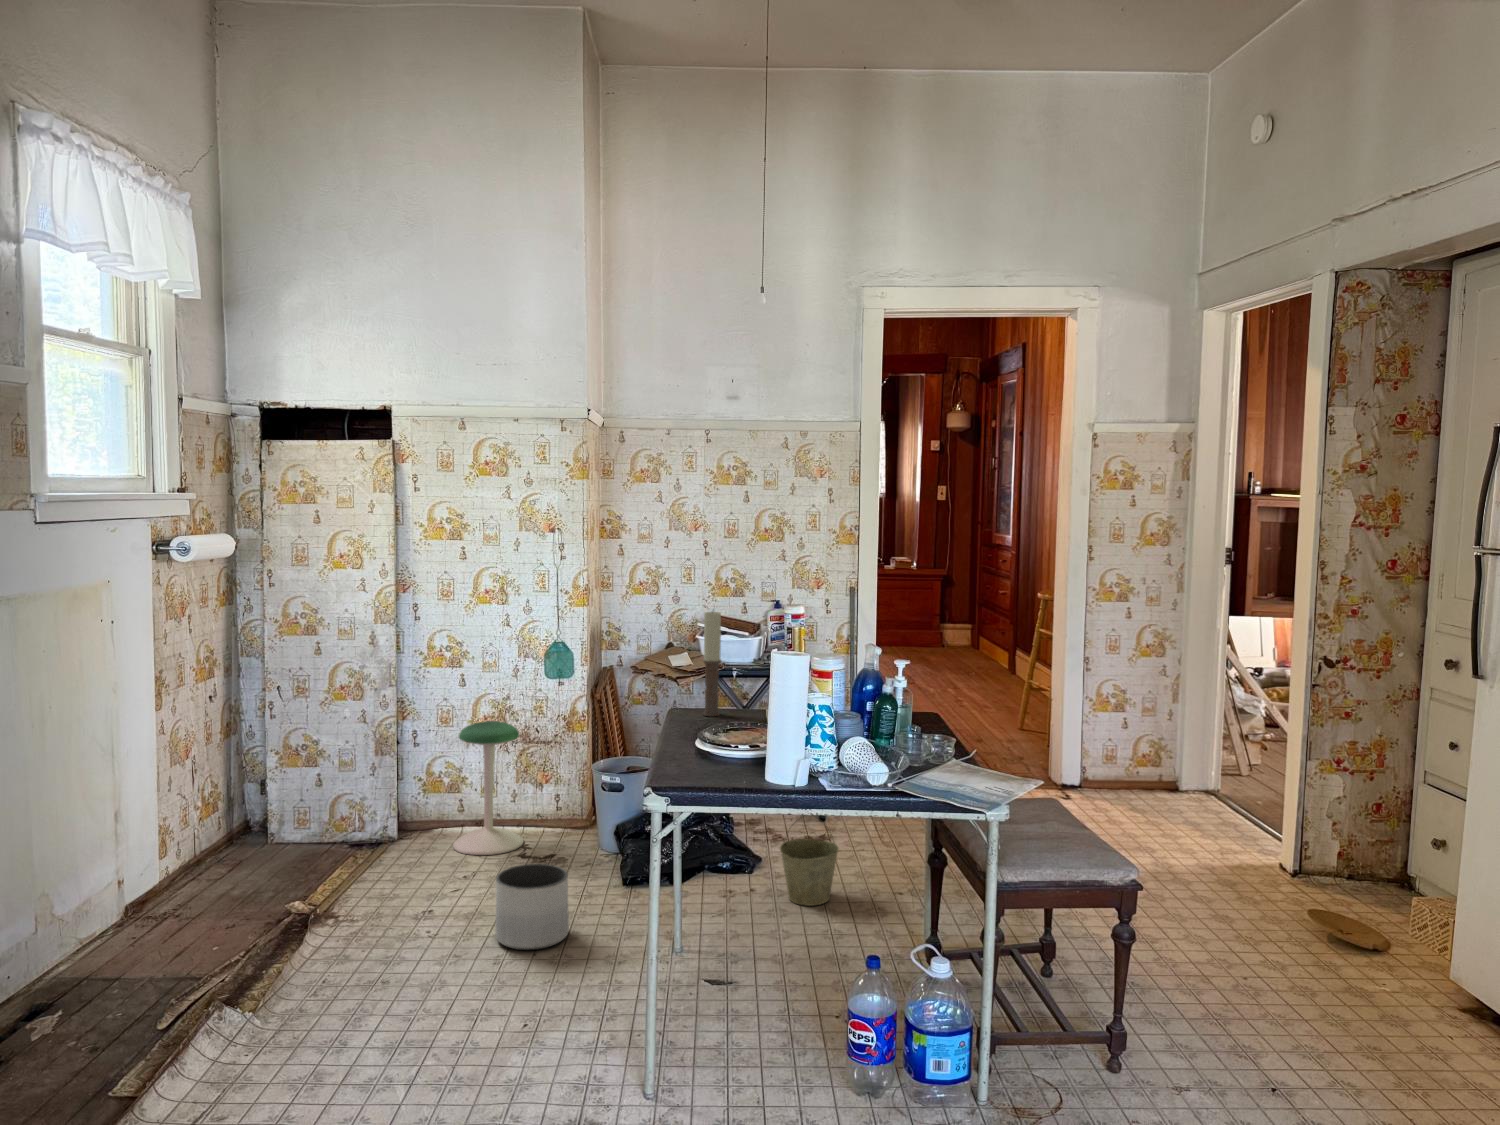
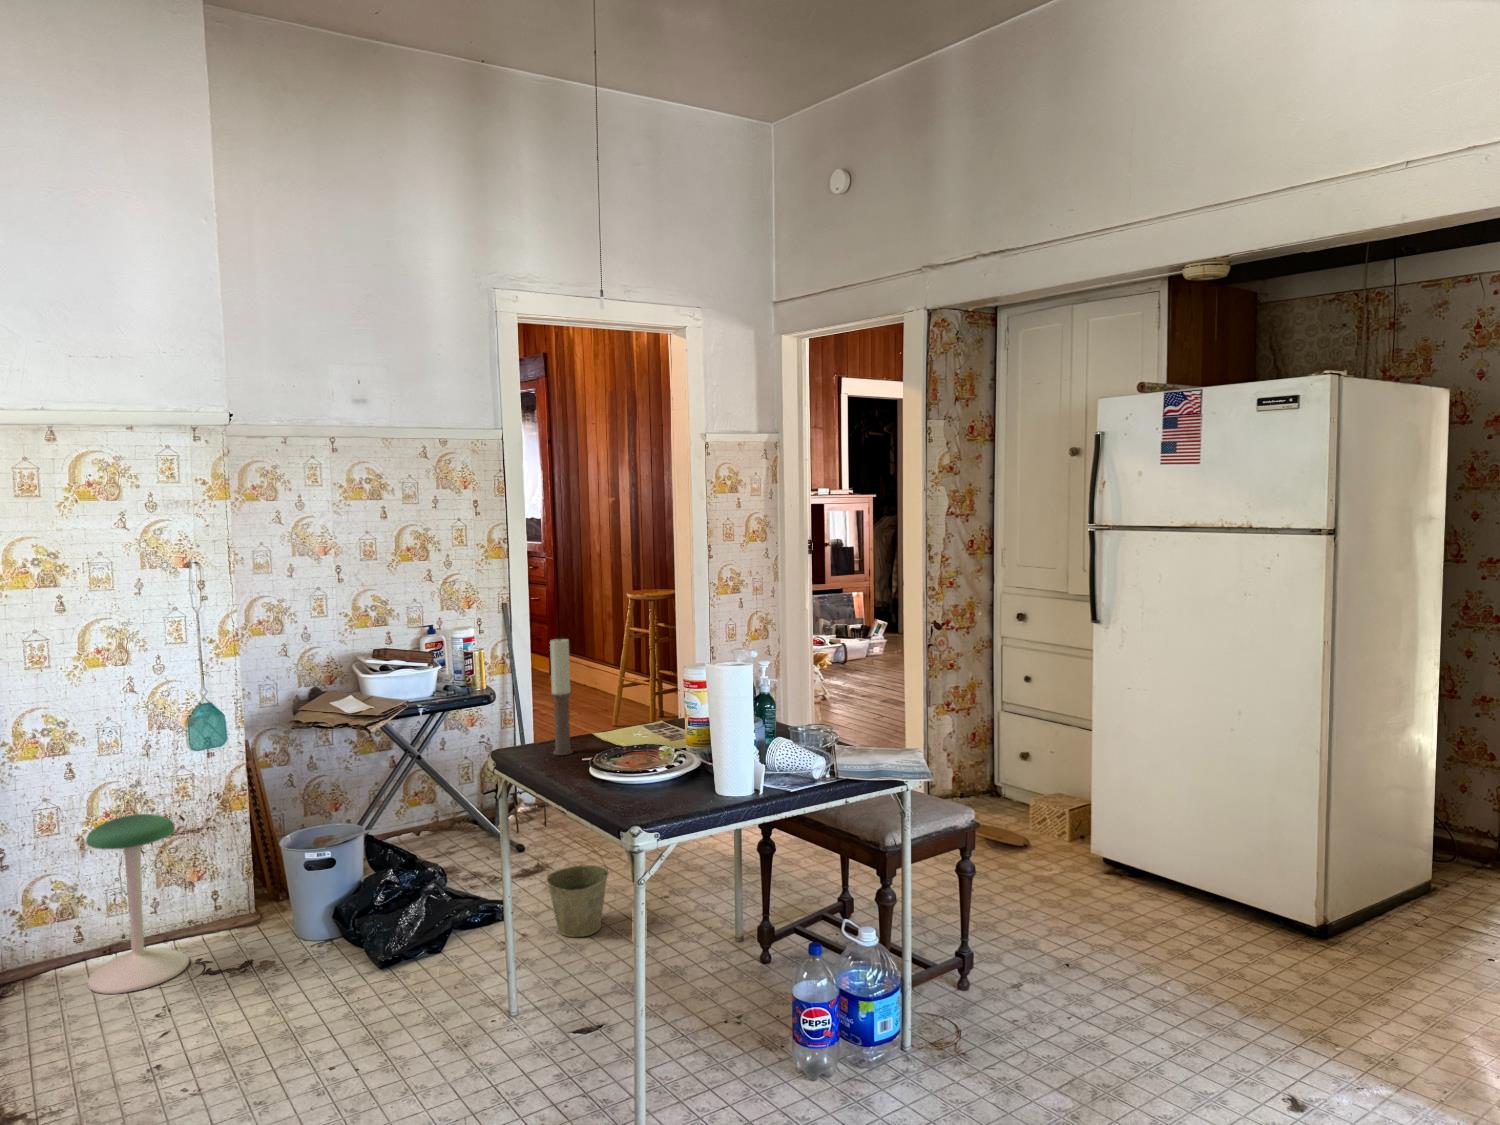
planter: present [495,864,569,950] -> none [268,971,367,1089]

